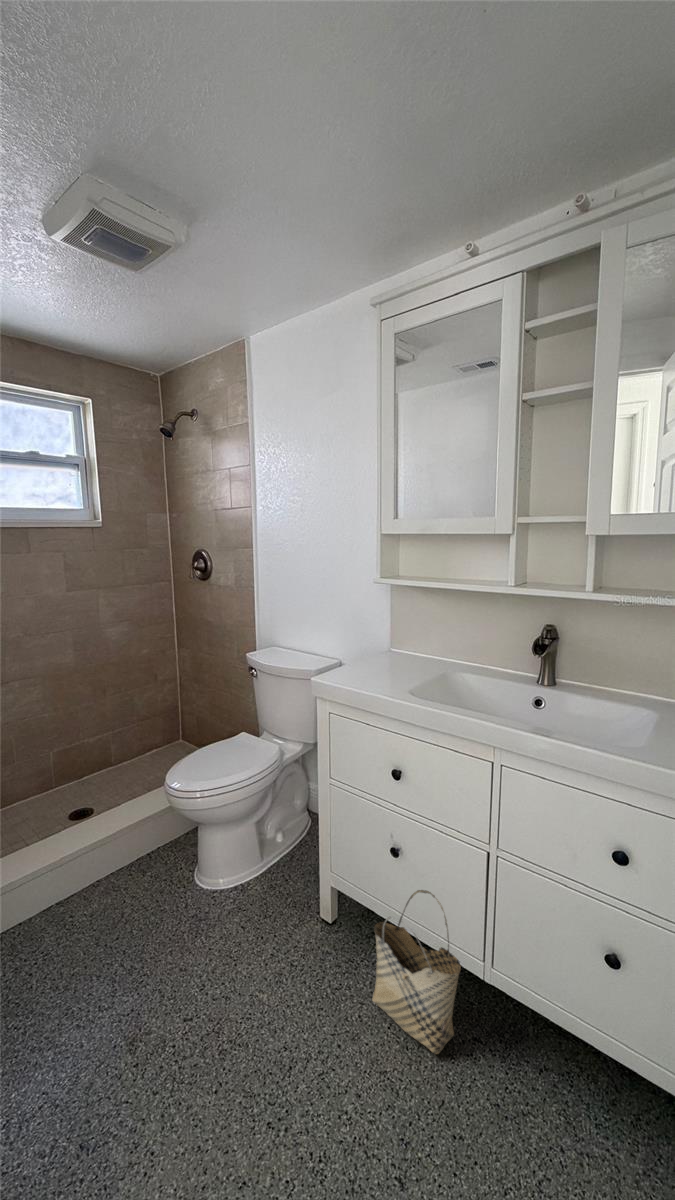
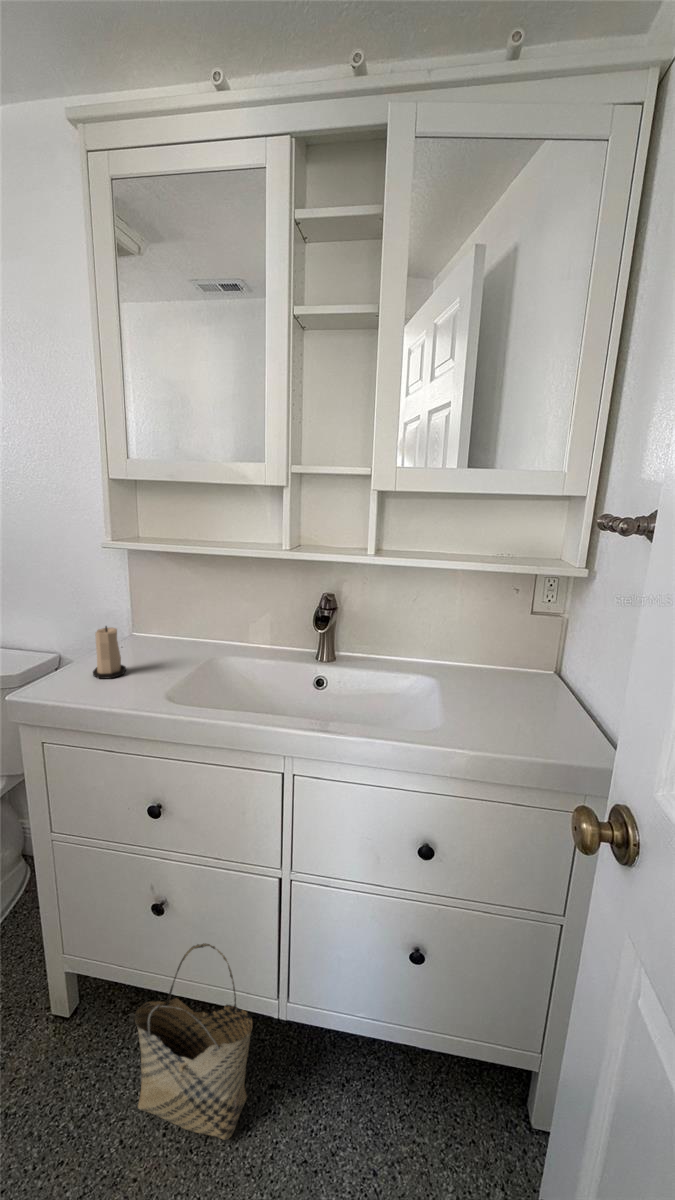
candle: none [362,638,384,676] -> present [93,626,126,679]

